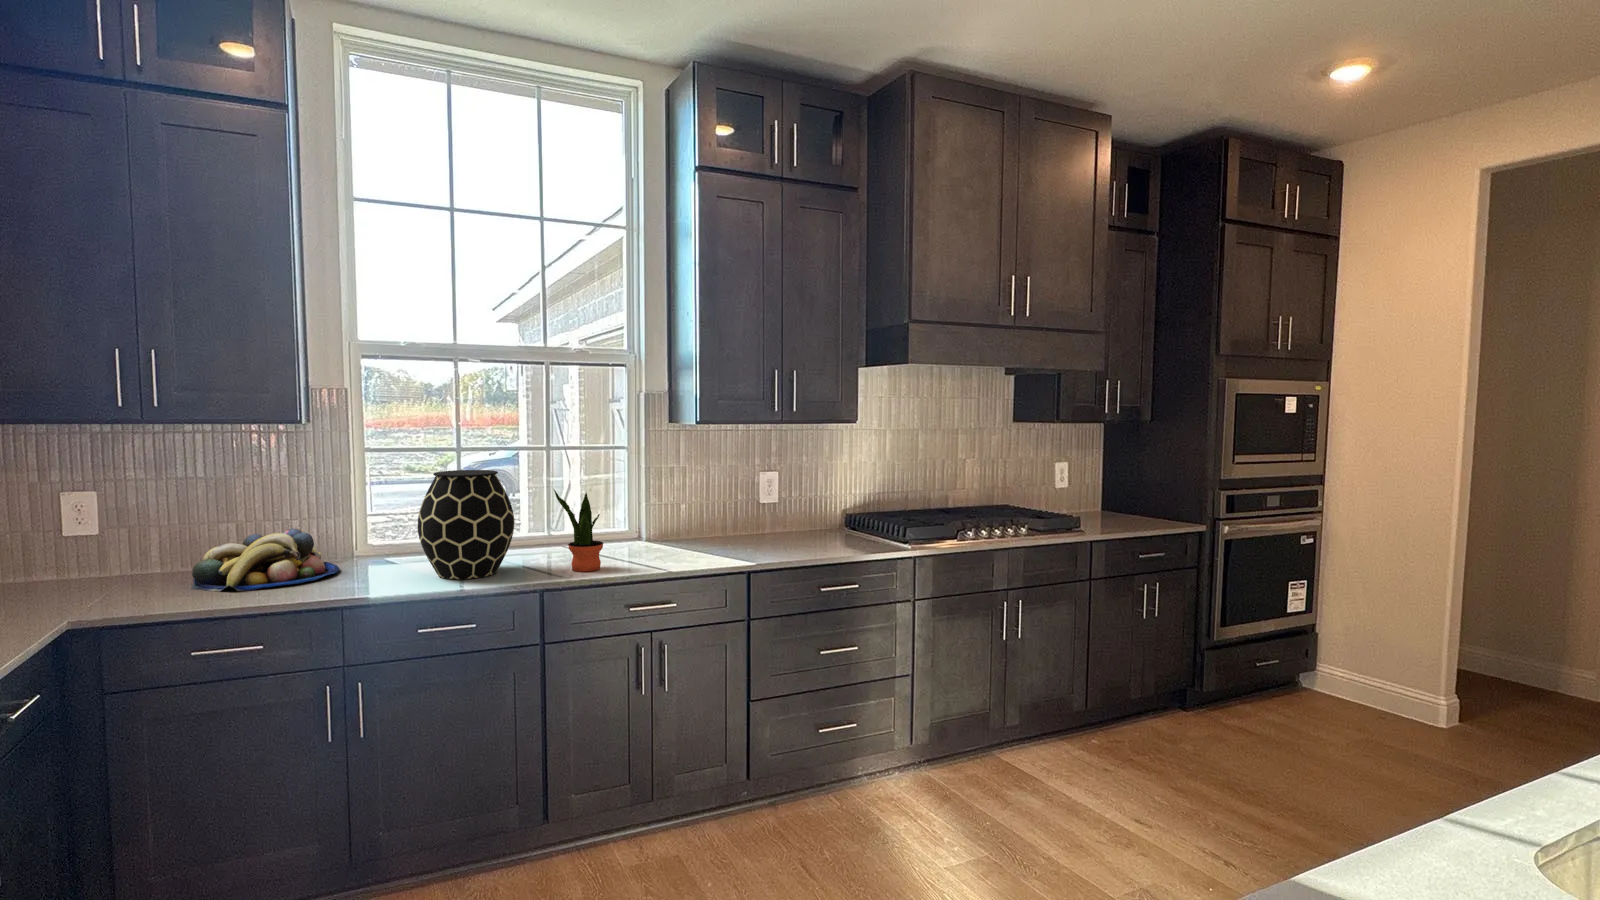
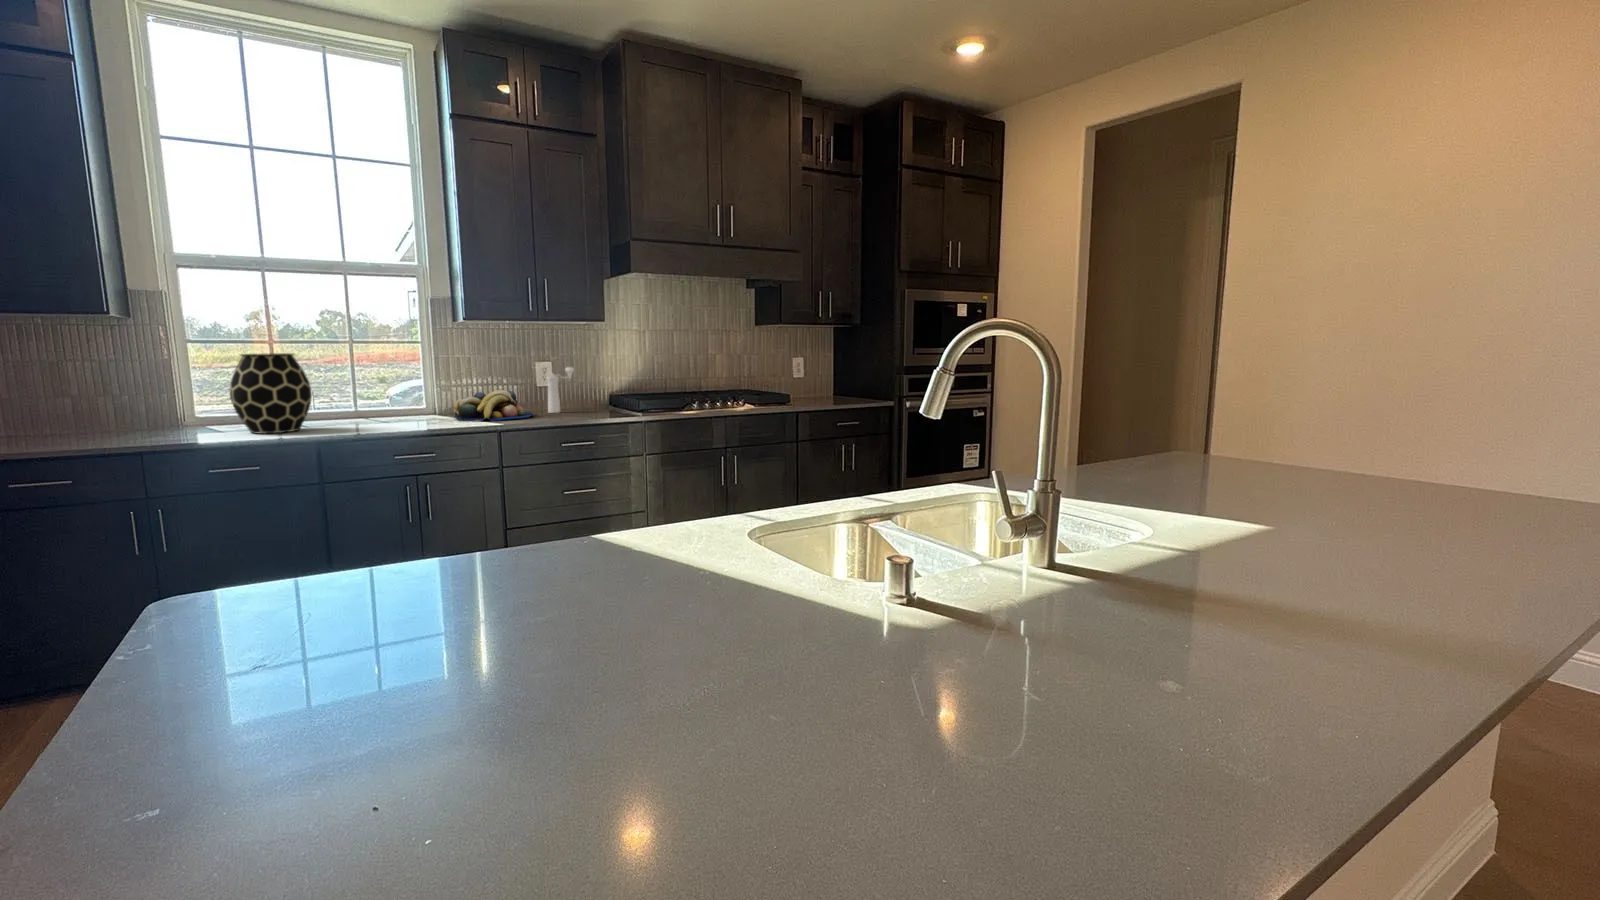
pepper mill: none [776,478,807,538] -> present [547,367,574,413]
potted plant: present [554,489,603,572] -> none [342,367,386,429]
fruit bowl: present [192,529,339,592] -> present [454,390,533,422]

